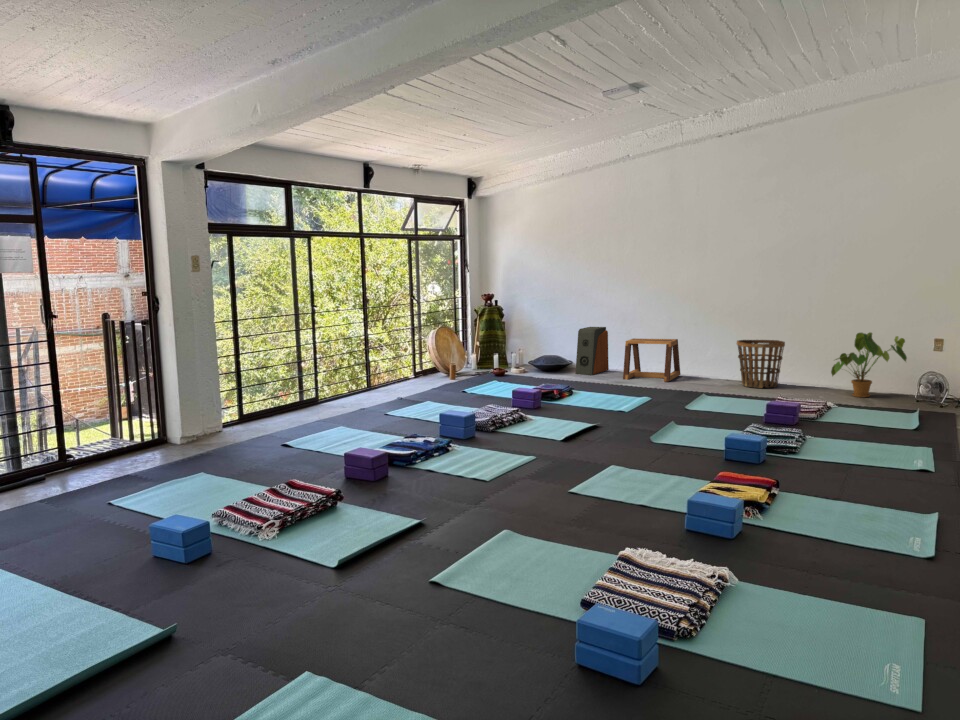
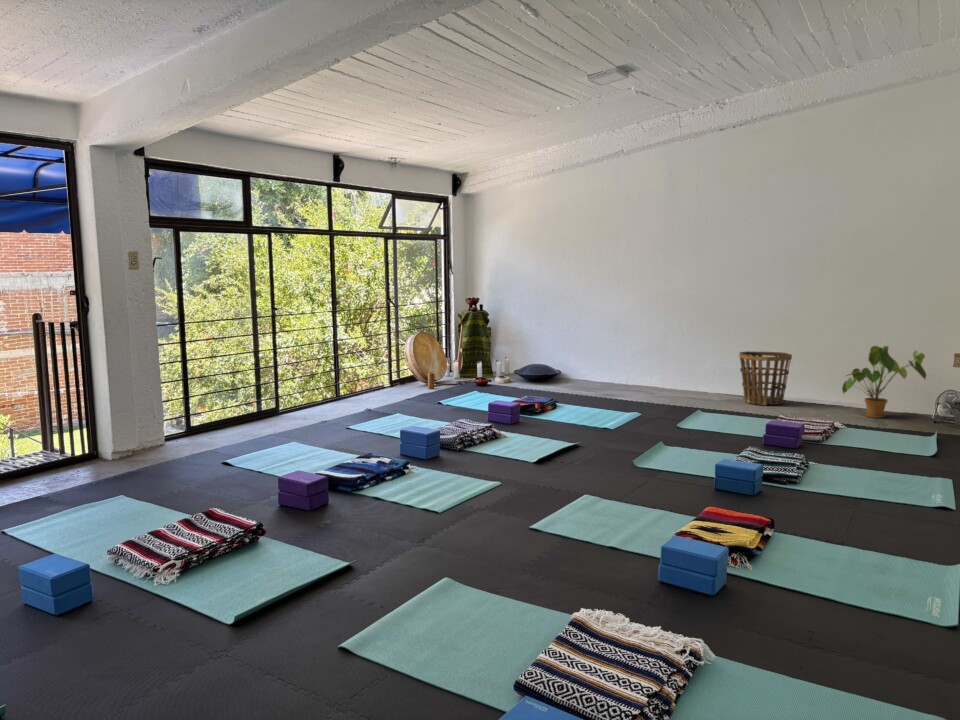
speaker: present [575,327,609,375] -> none [564,334,601,387]
stool: present [623,338,680,382] -> none [615,348,678,396]

